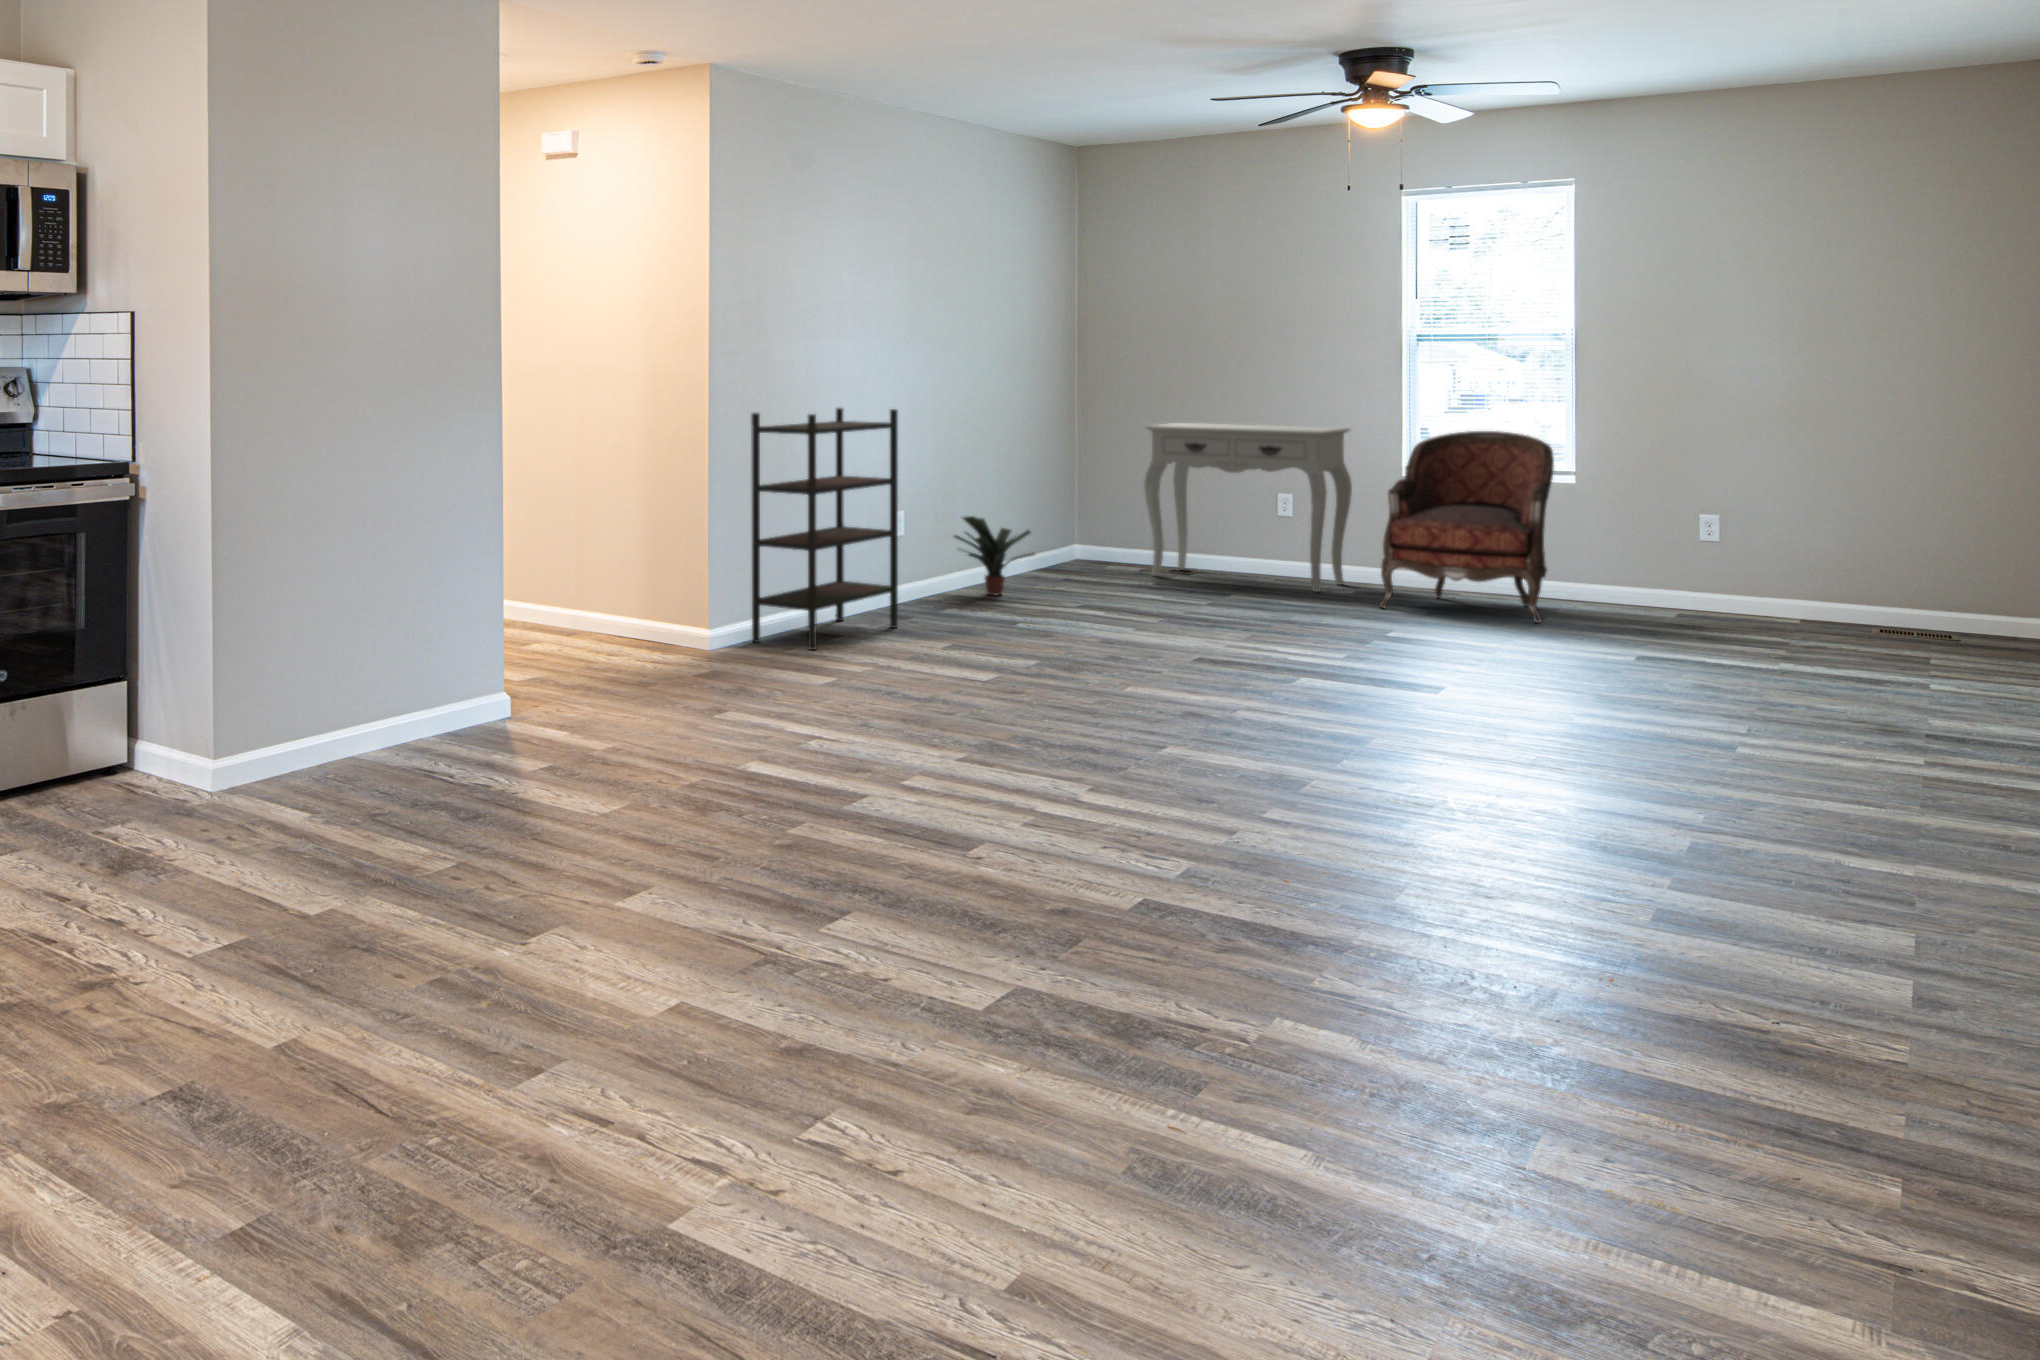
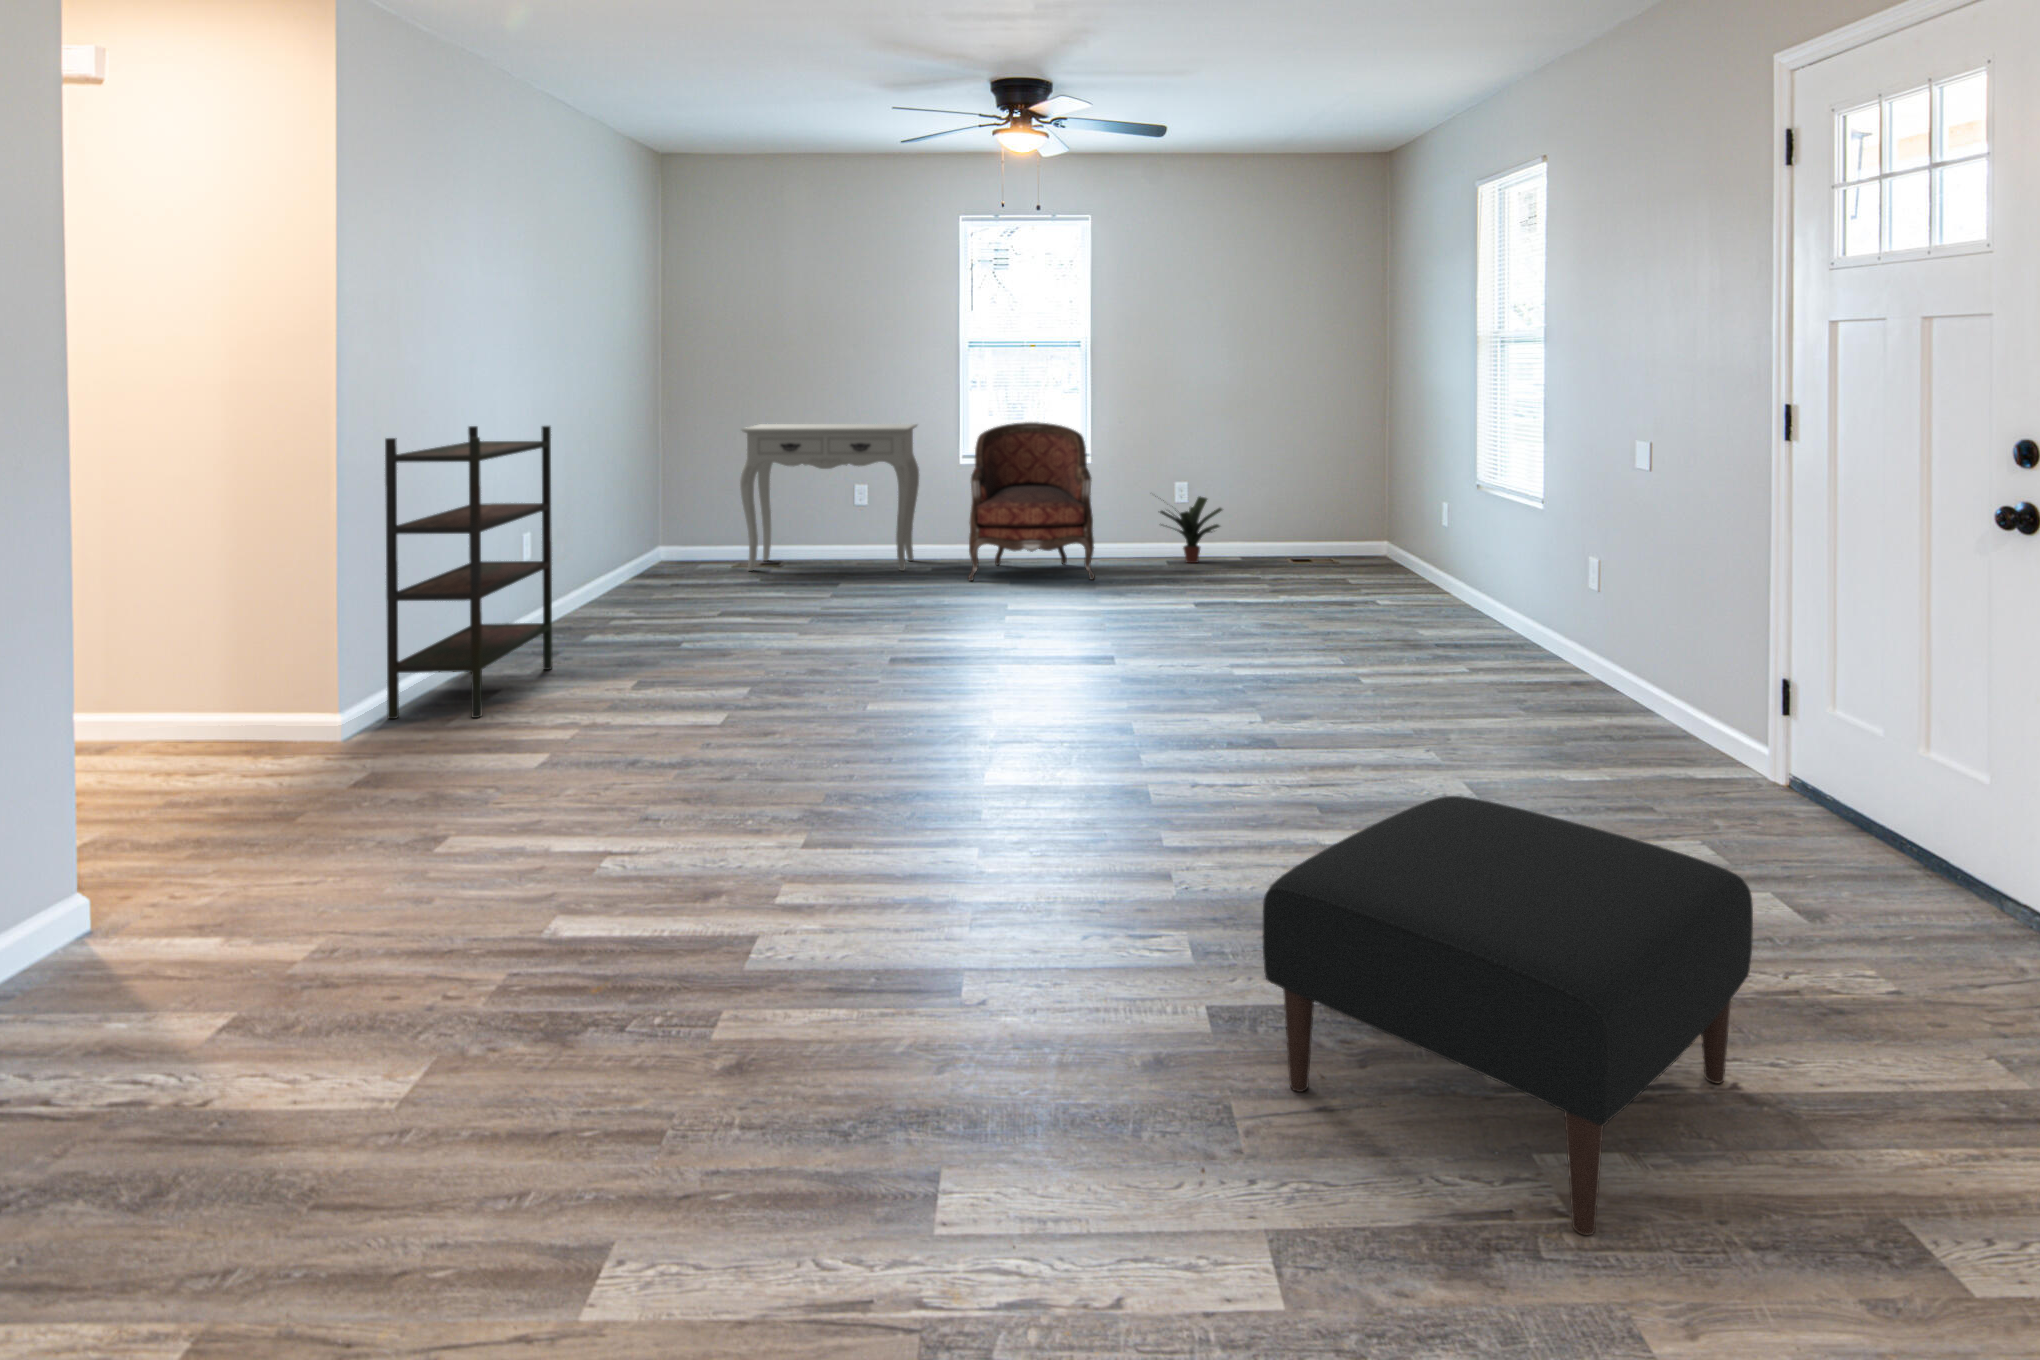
potted plant: present [955,516,1034,595] -> present [1160,496,1222,563]
ottoman: none [1126,762,1578,1054] -> present [1263,796,1753,1235]

